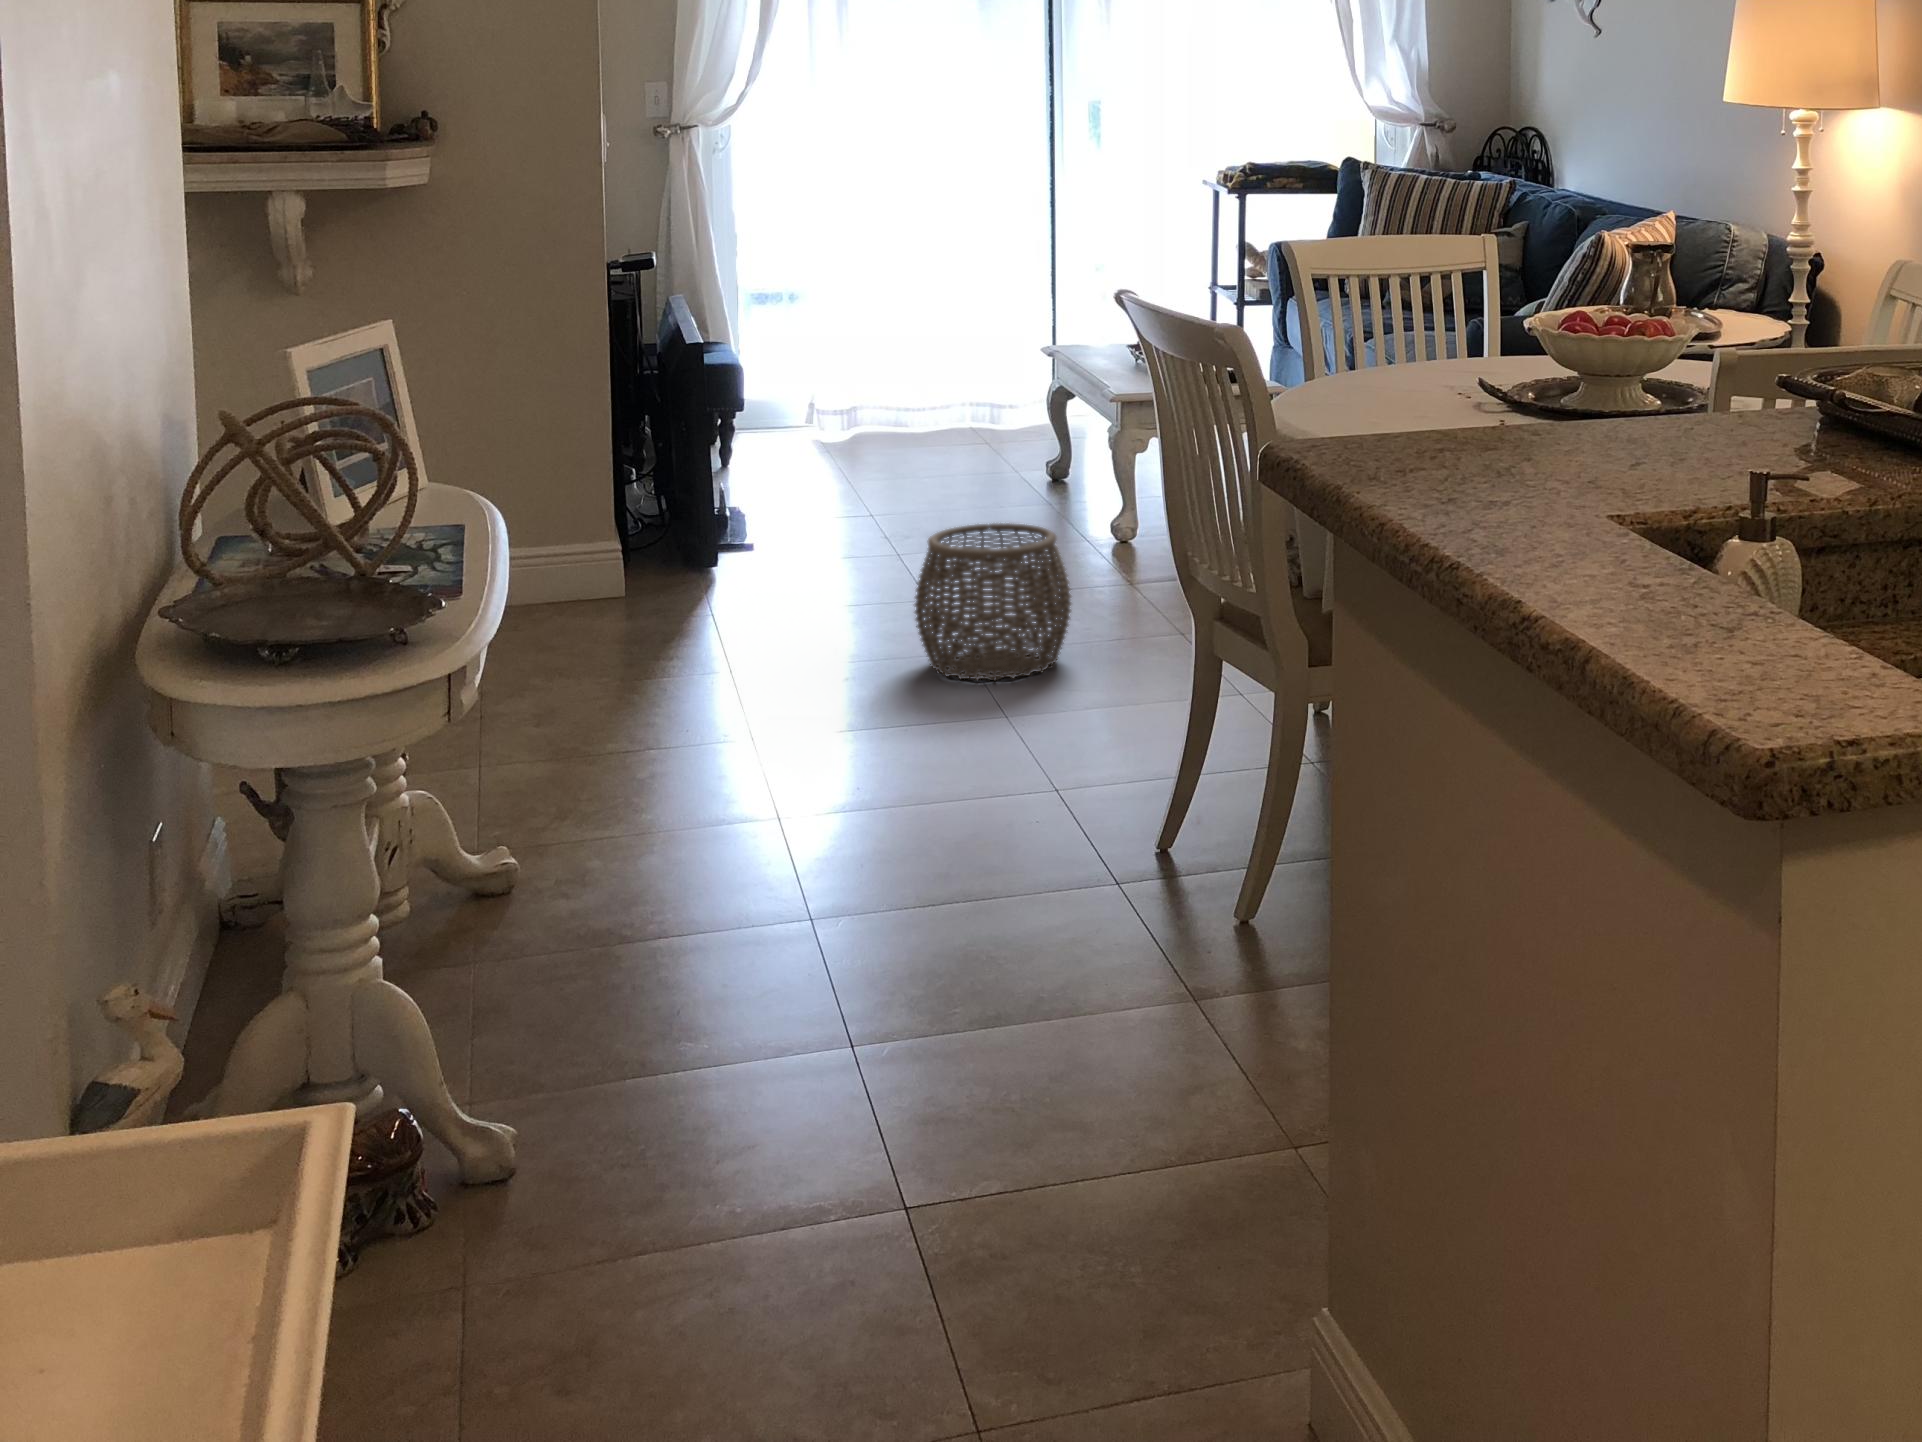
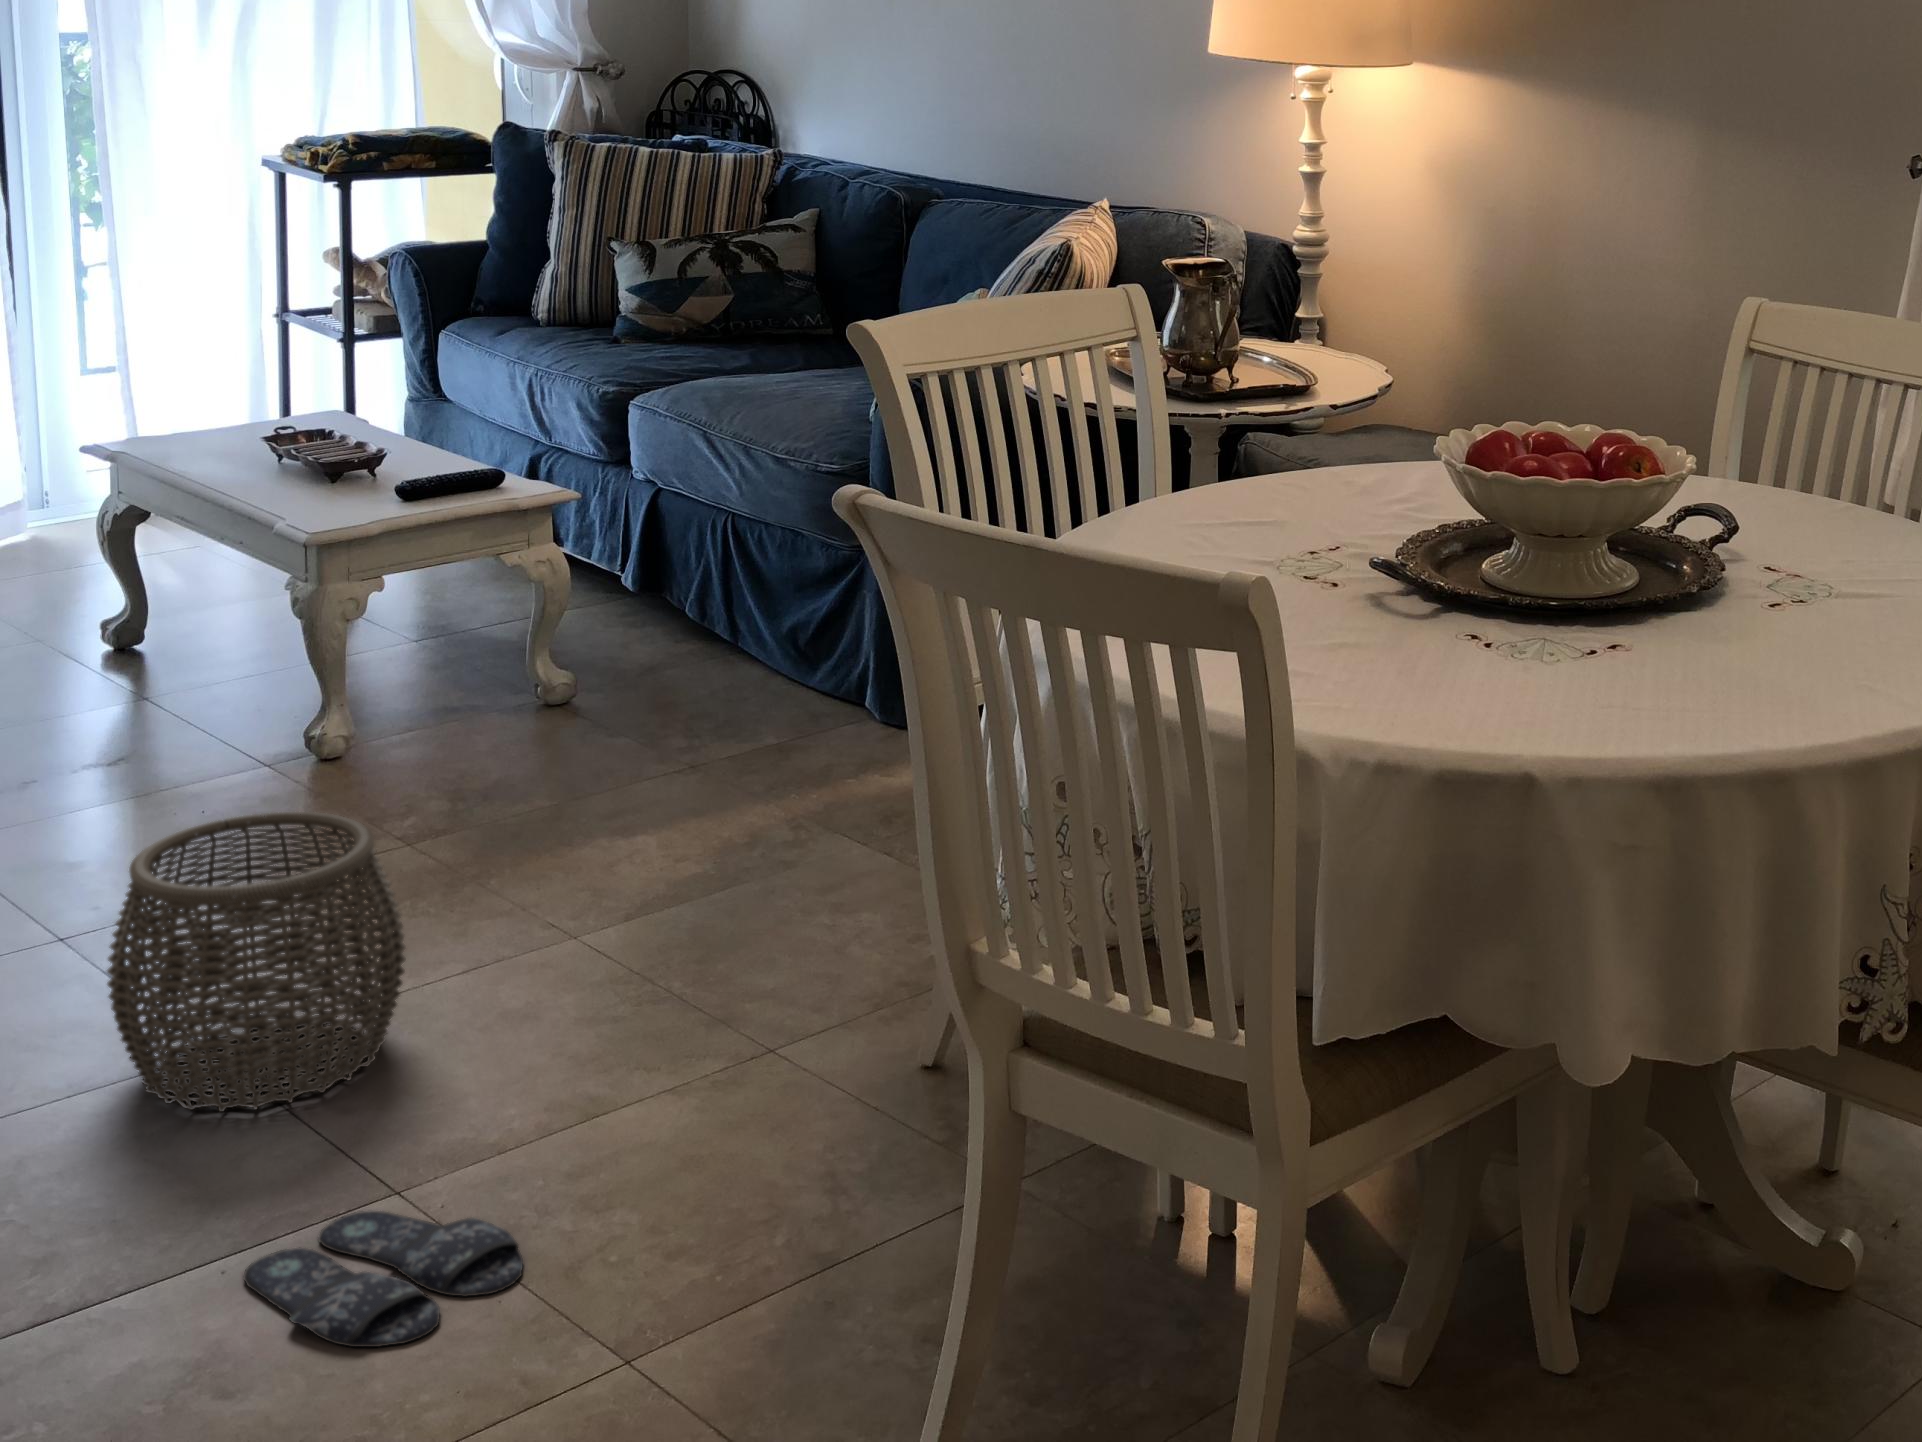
slippers: none [926,724,1059,773] -> present [244,1211,523,1347]

